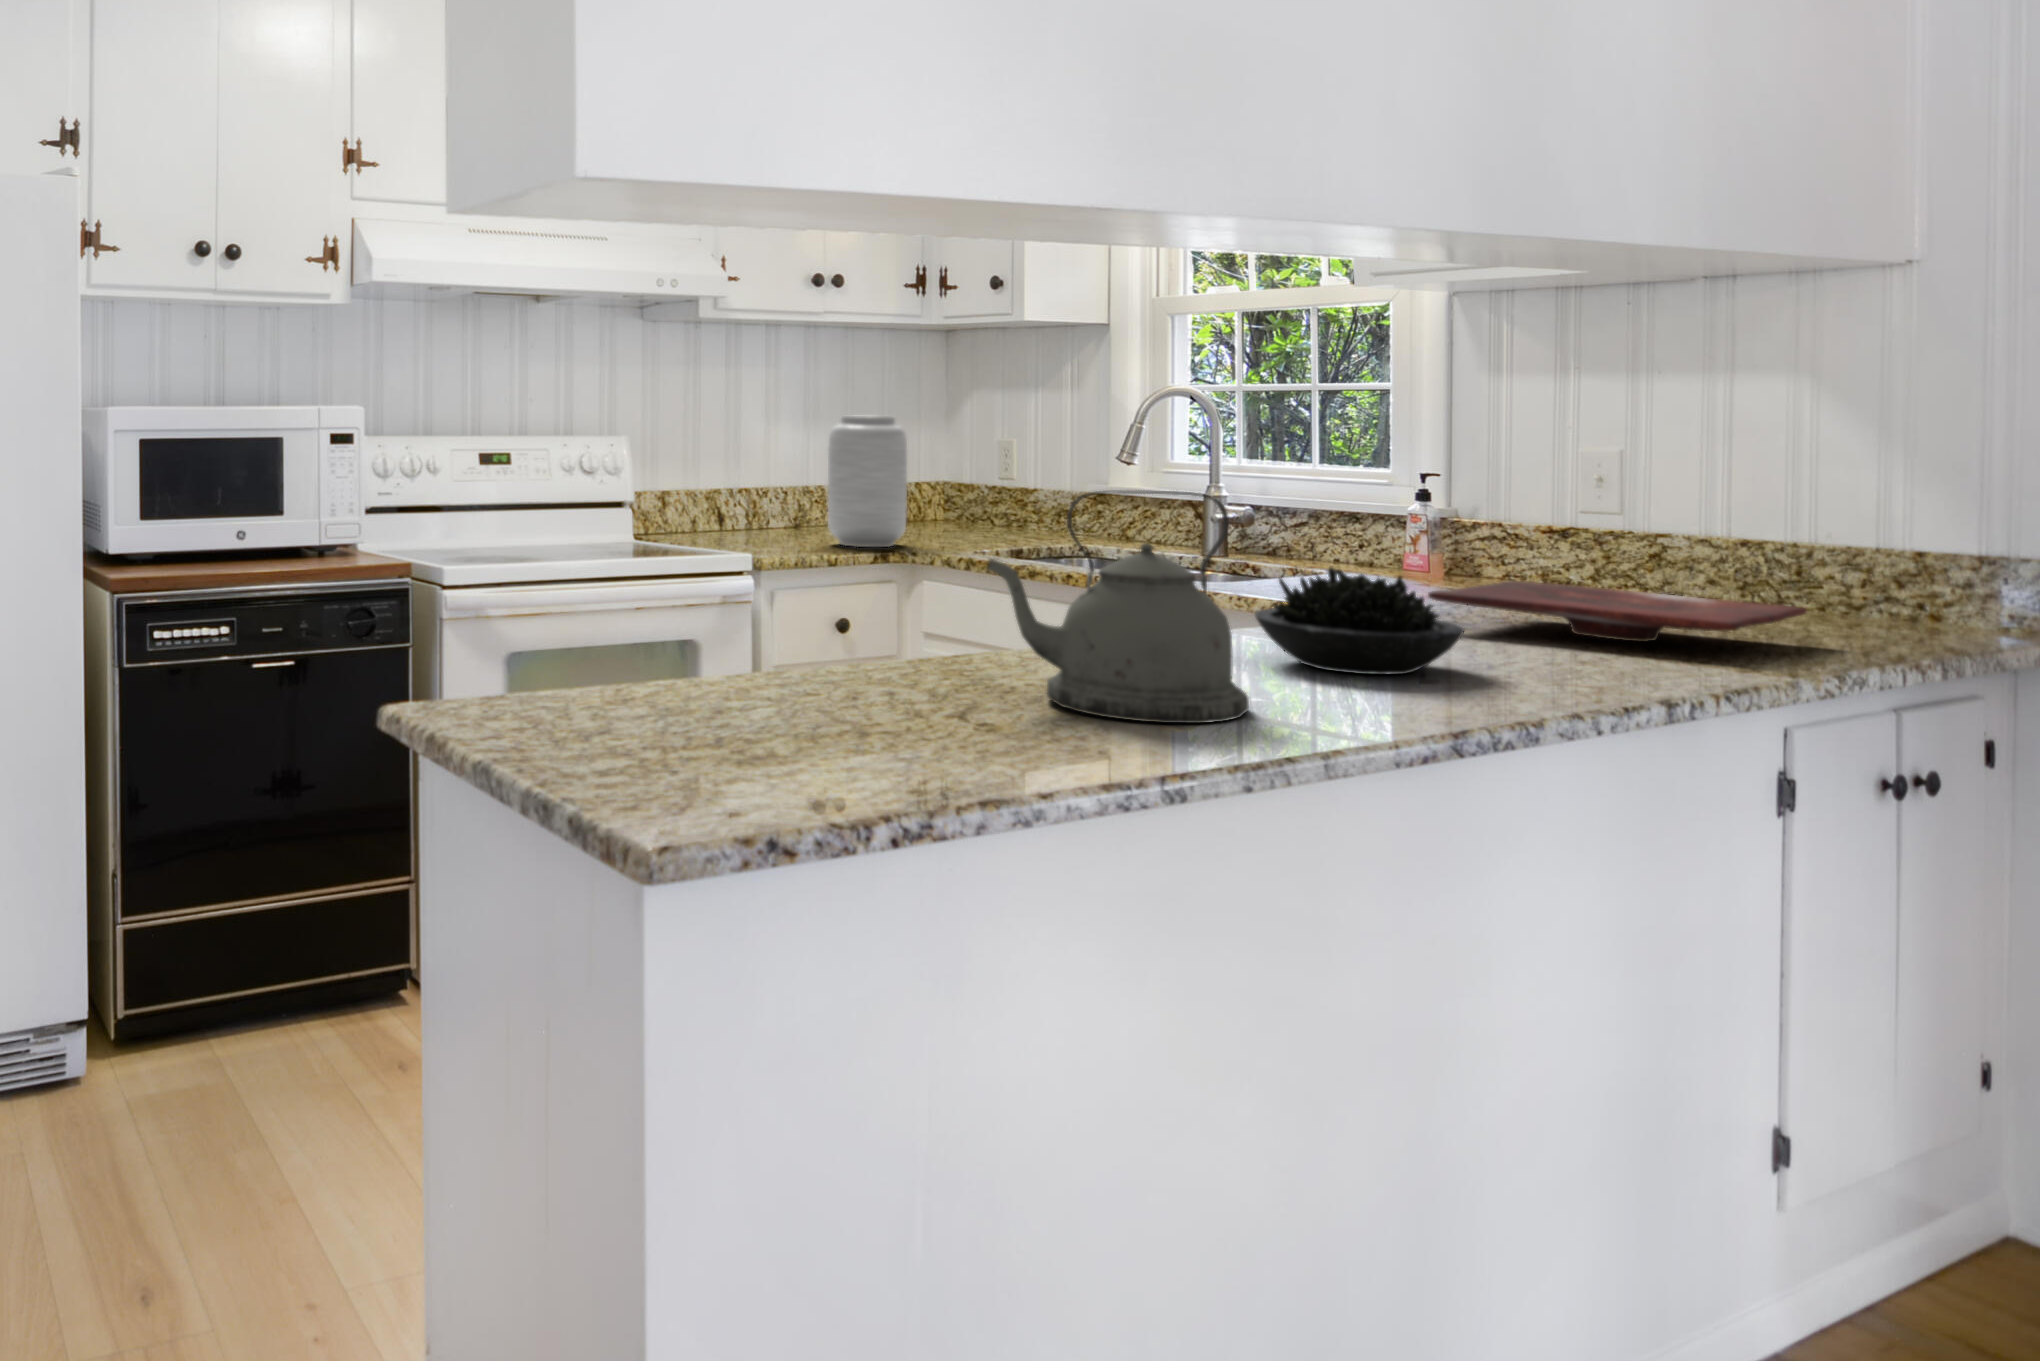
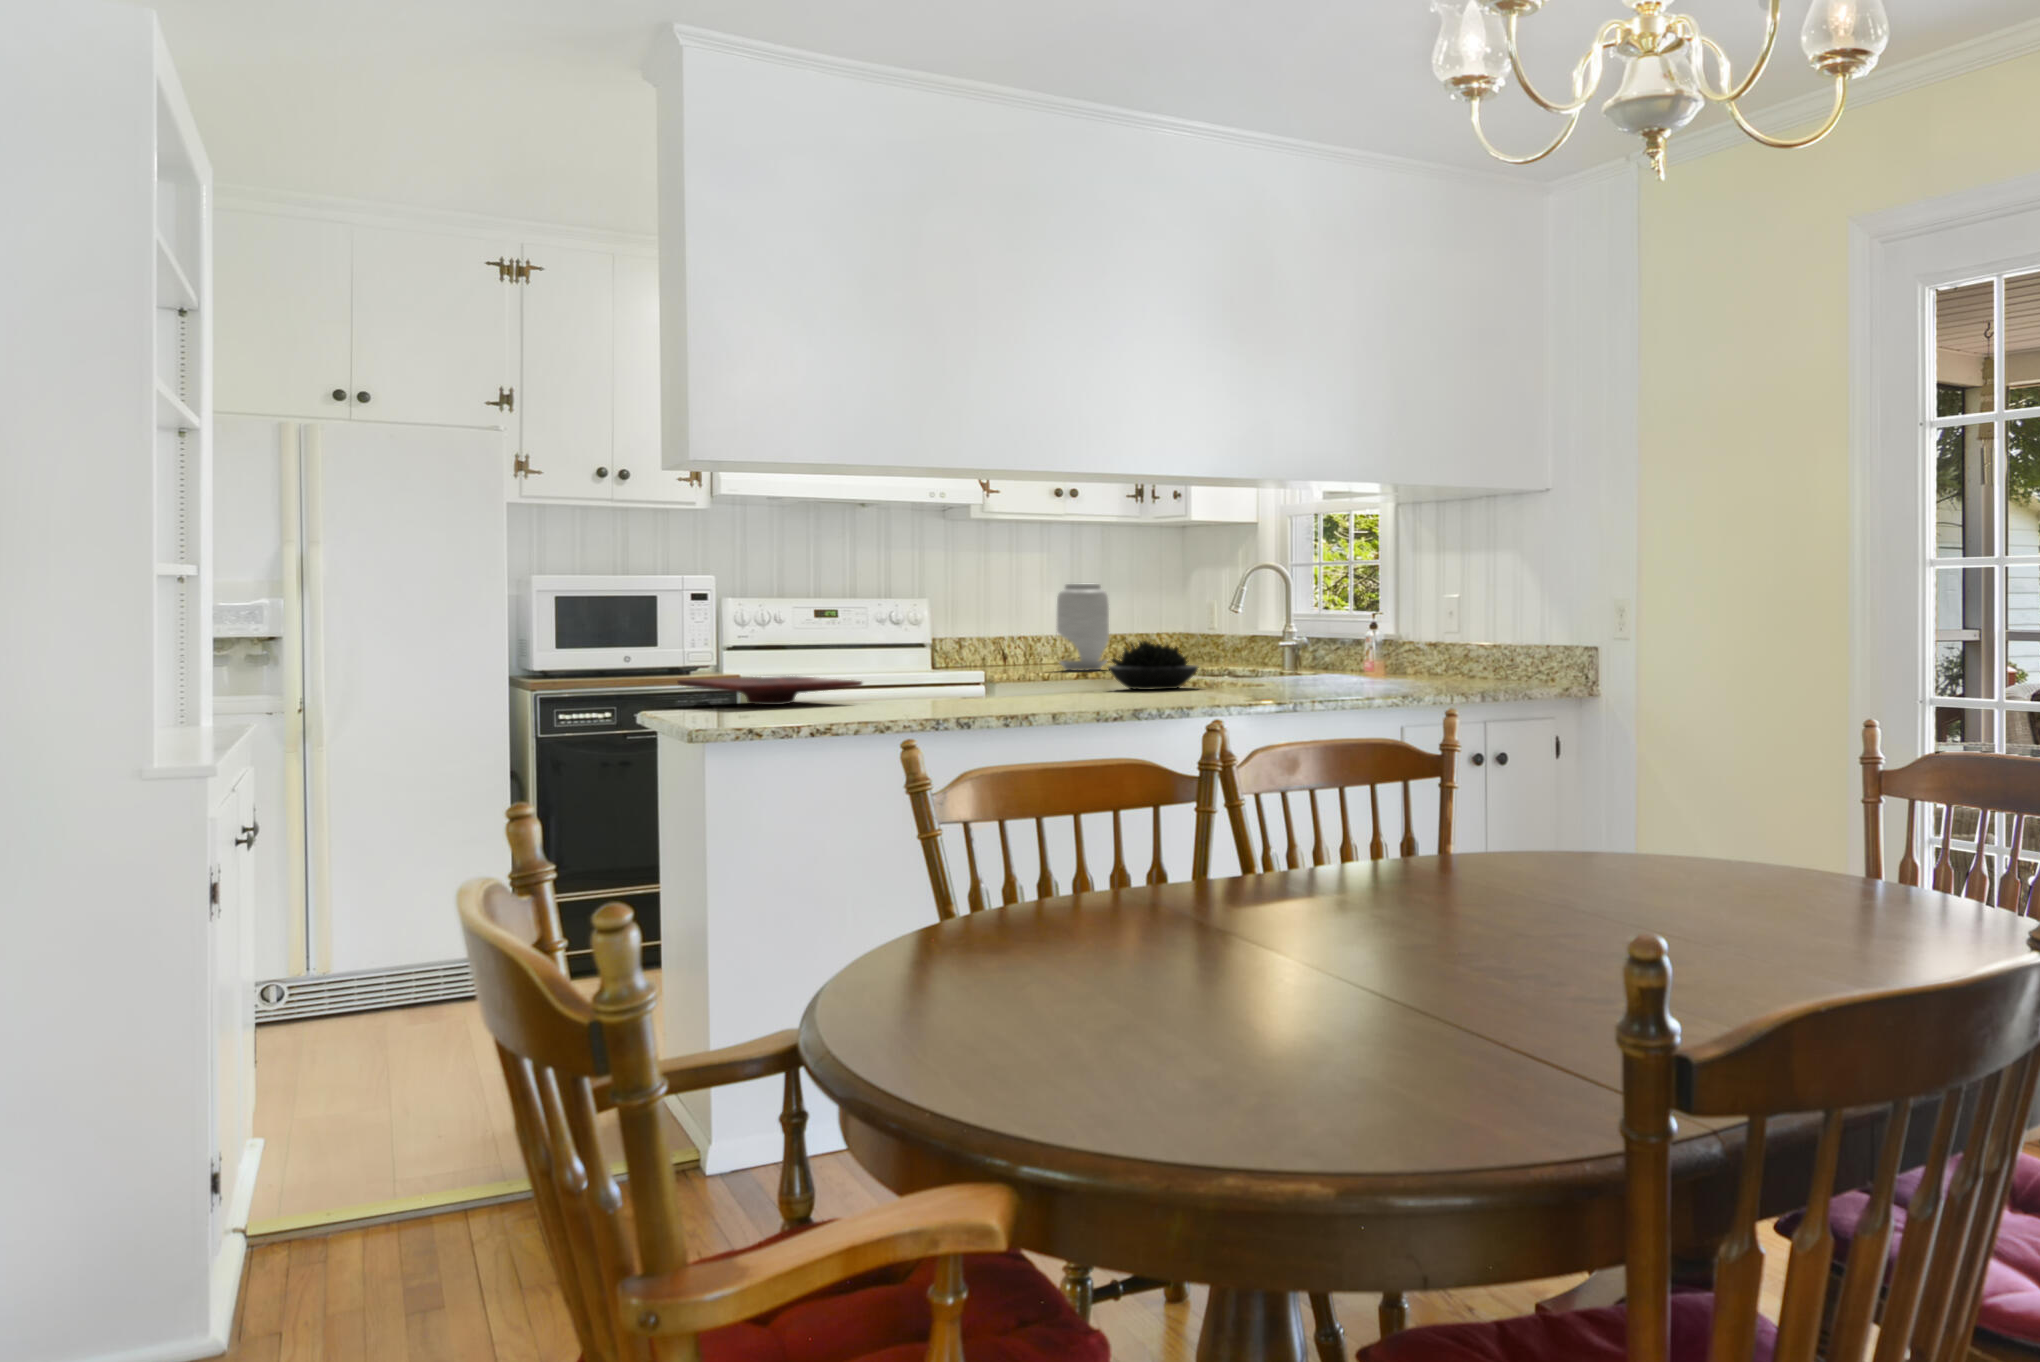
kettle: present [987,490,1249,723] -> none [930,598,1045,698]
cutting board: present [1428,581,1807,642] -> present [678,676,862,705]

